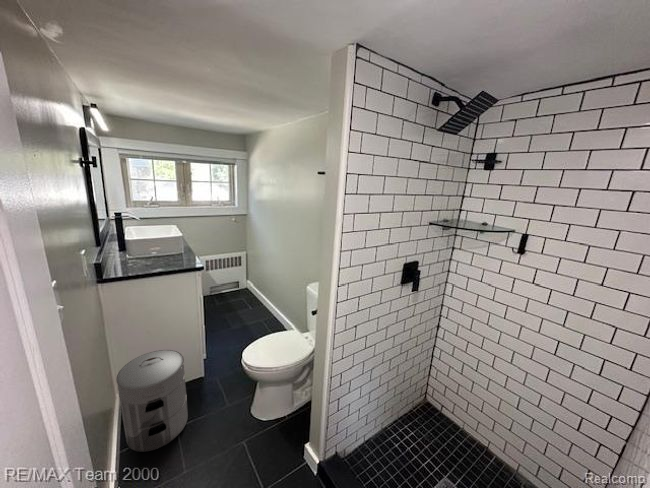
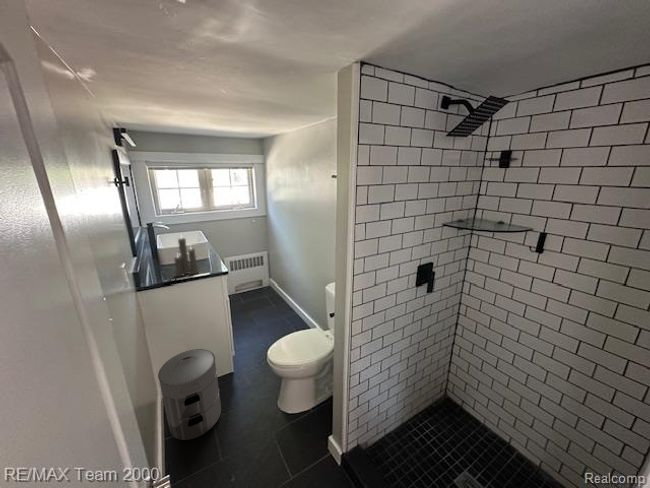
candle: none [143,221,170,270] -> present [175,238,198,277]

